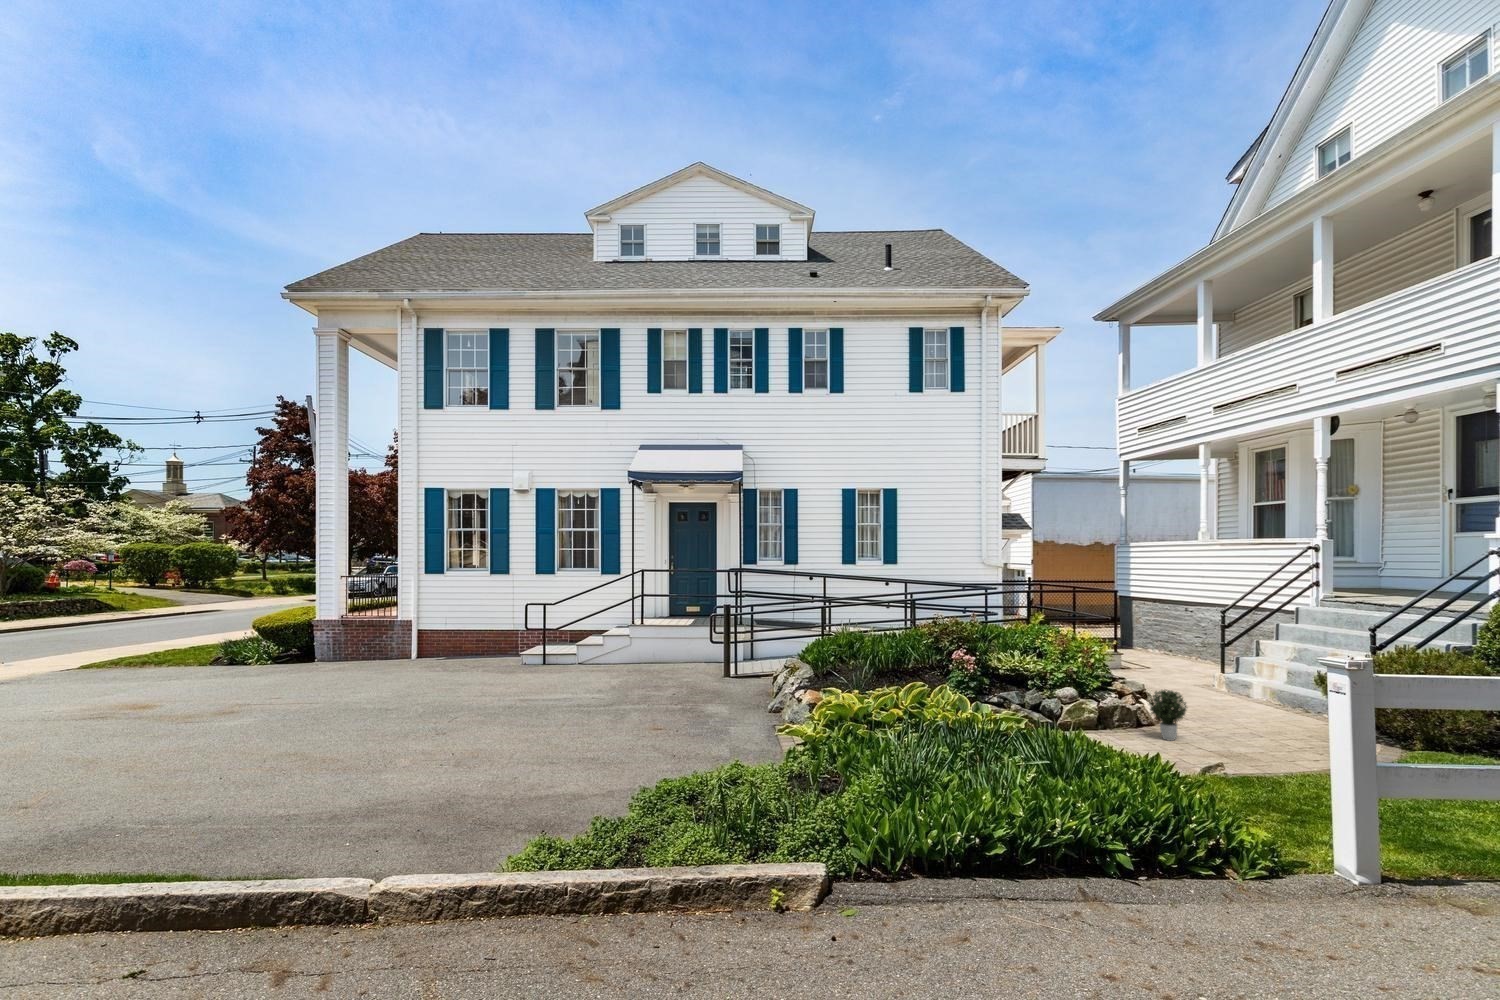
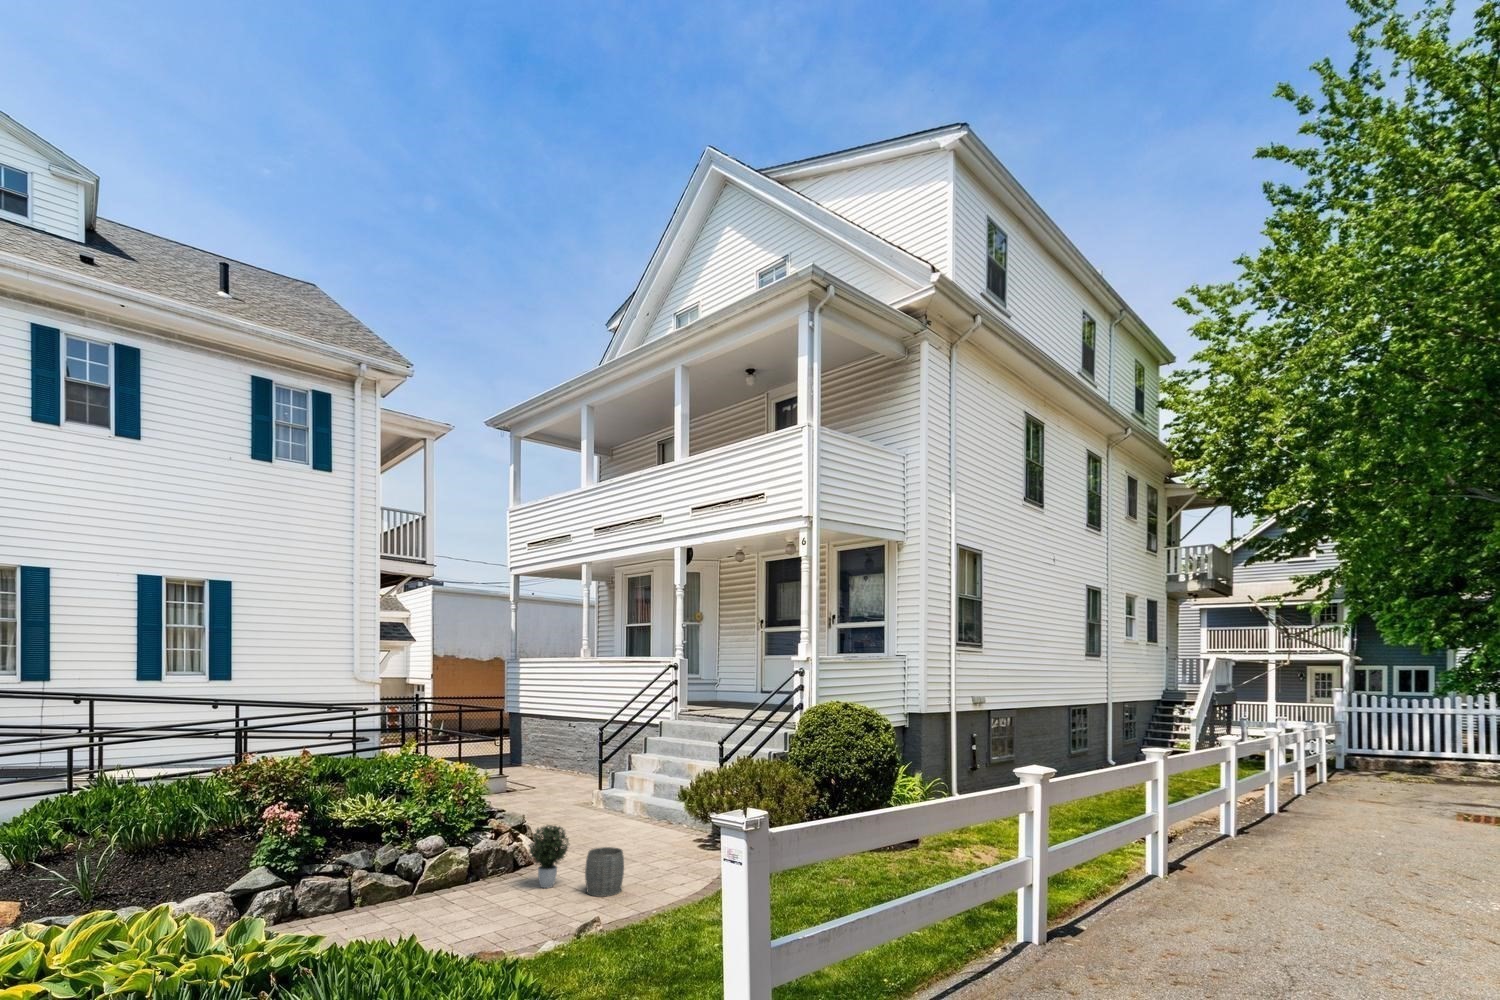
woven basket: none [1204,714,1243,755] -> present [585,847,624,897]

